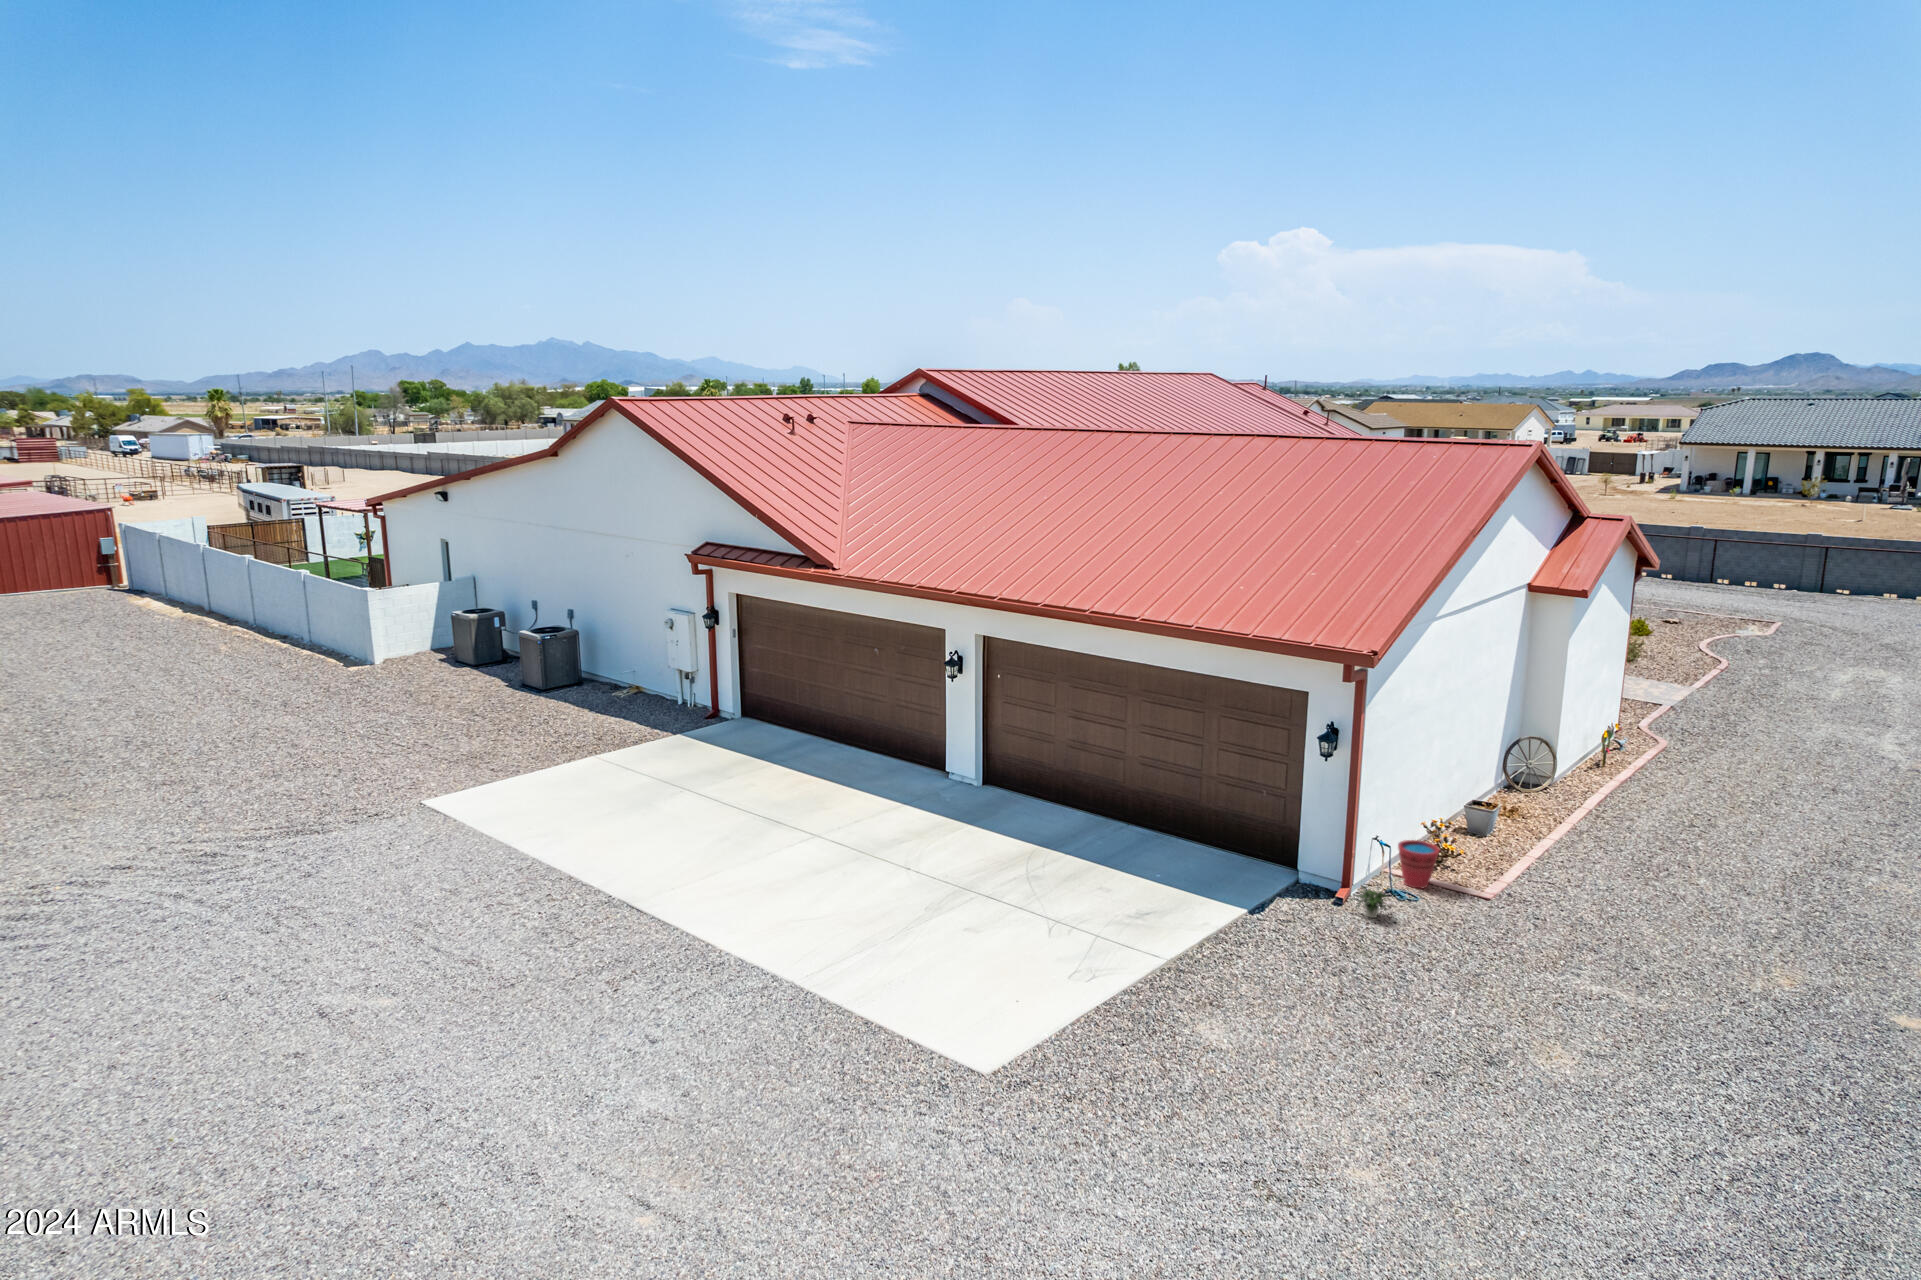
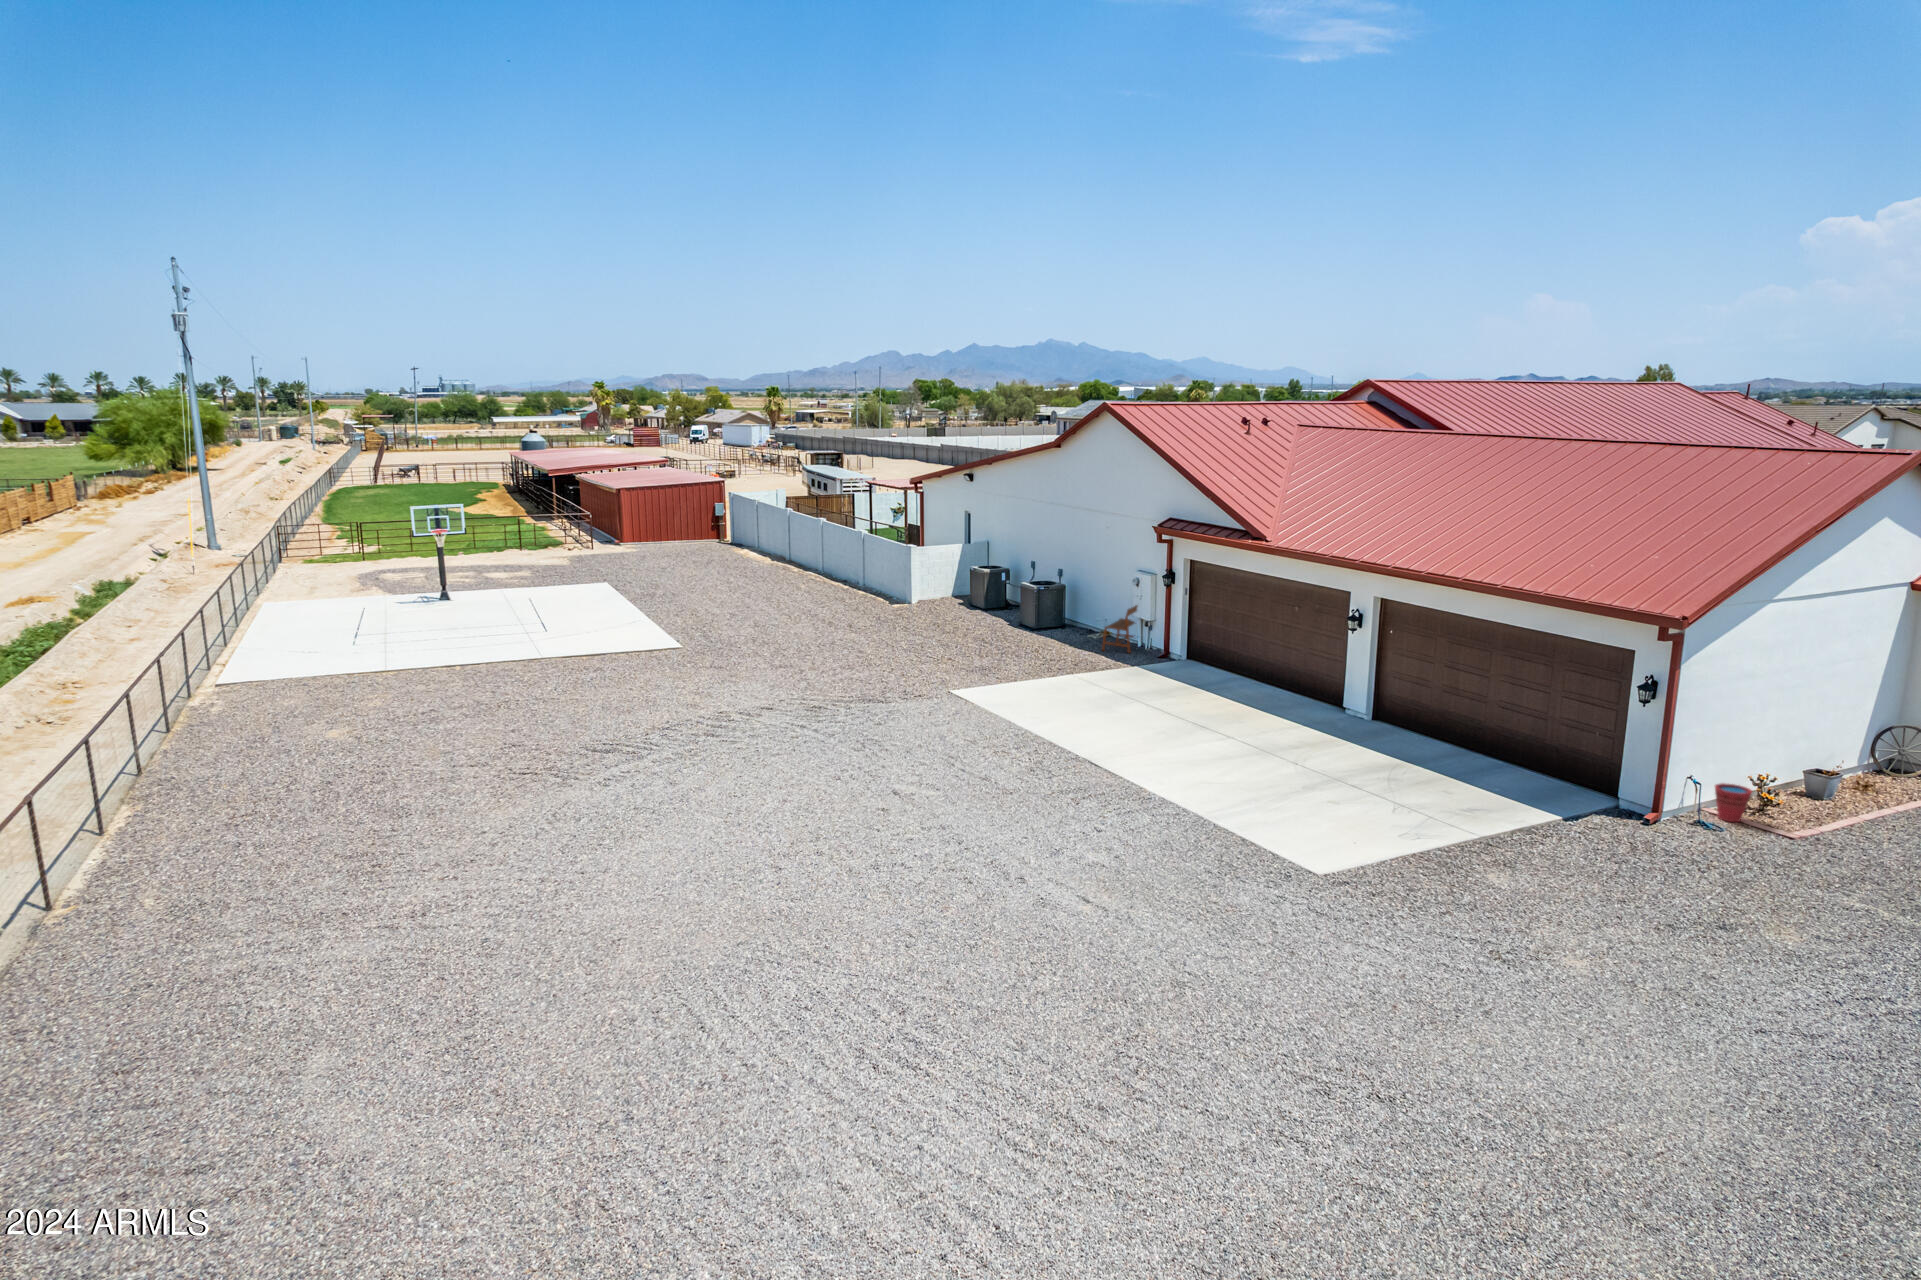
bench: none [632,647,685,715] -> present [1102,605,1138,653]
potted plant: present [1357,889,1386,918] -> none [1650,807,1689,832]

